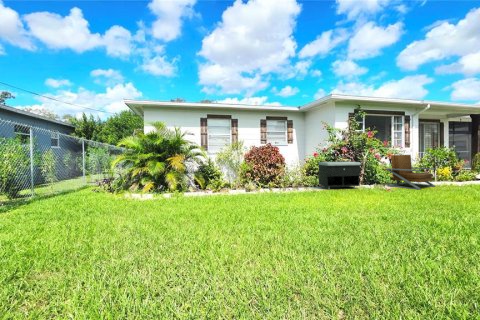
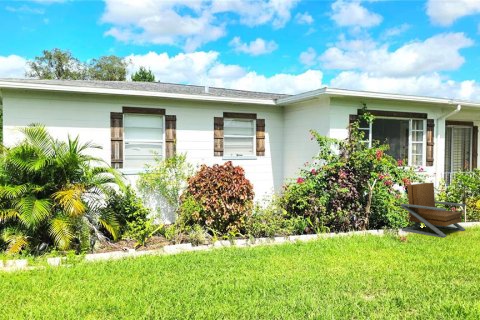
storage bench: present [319,162,360,189] -> none [304,194,365,239]

